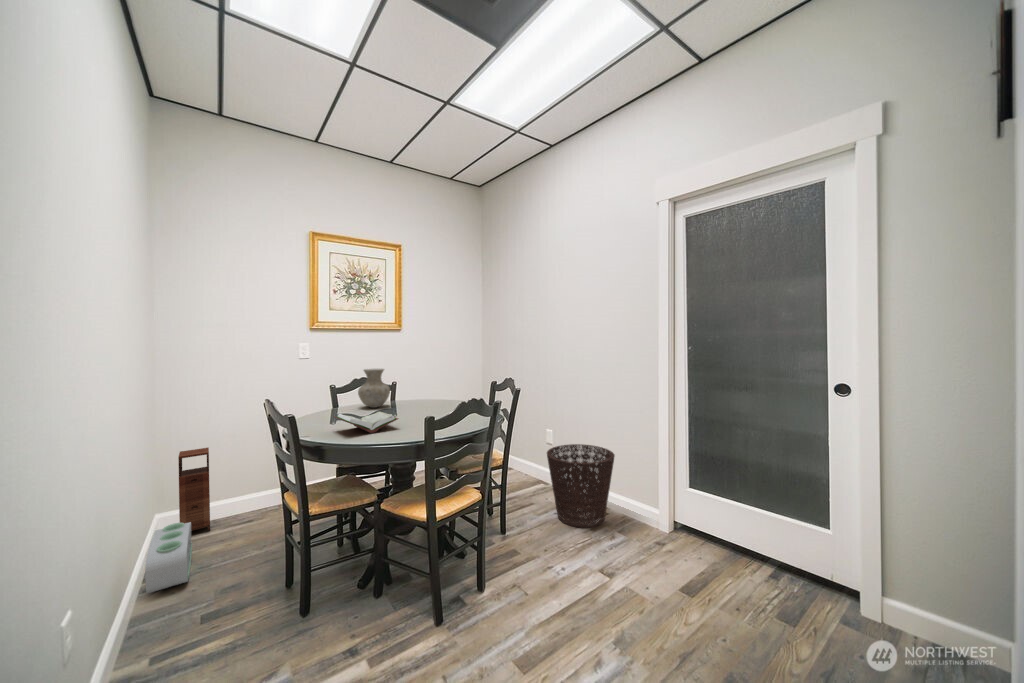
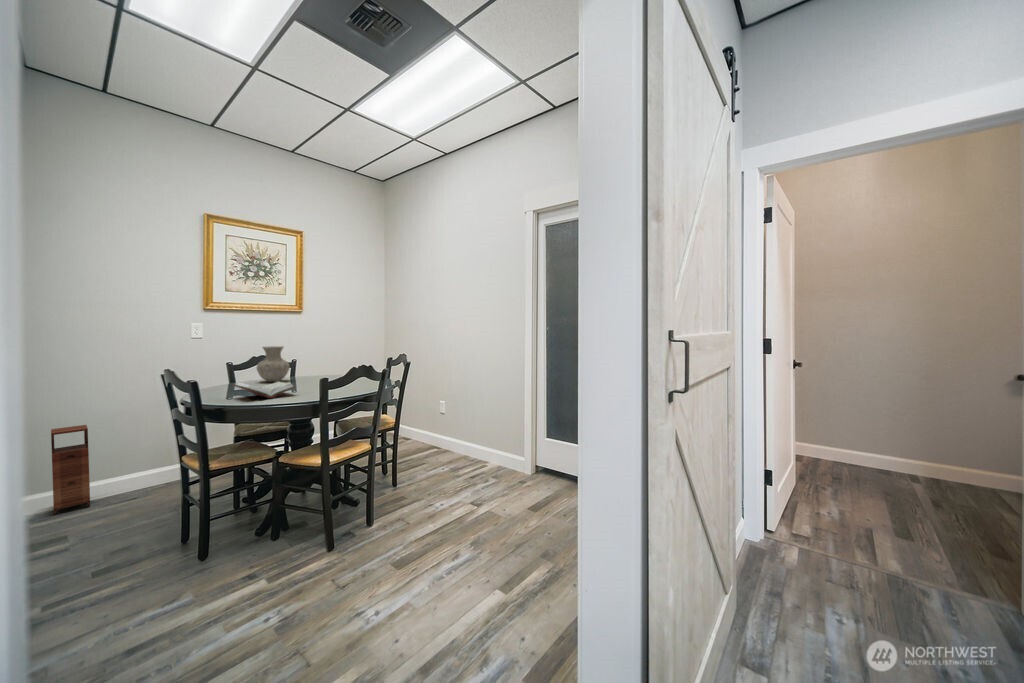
basket: present [547,444,615,528] -> none [435,412,491,477]
air purifier: present [145,523,192,593] -> none [23,495,73,560]

